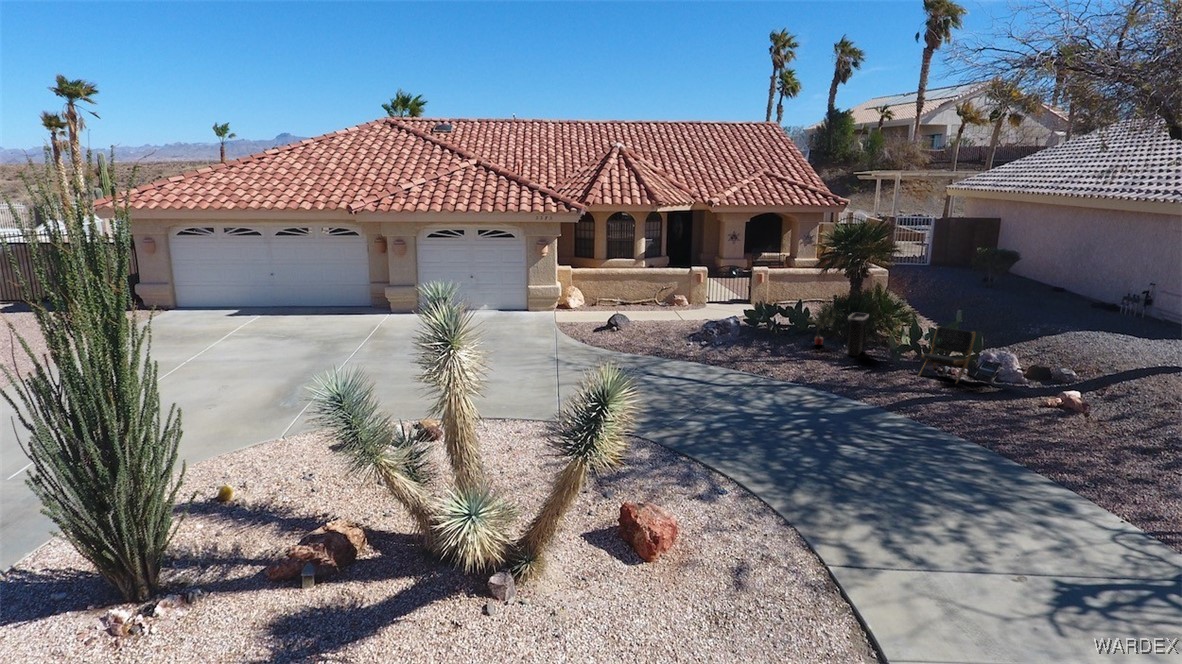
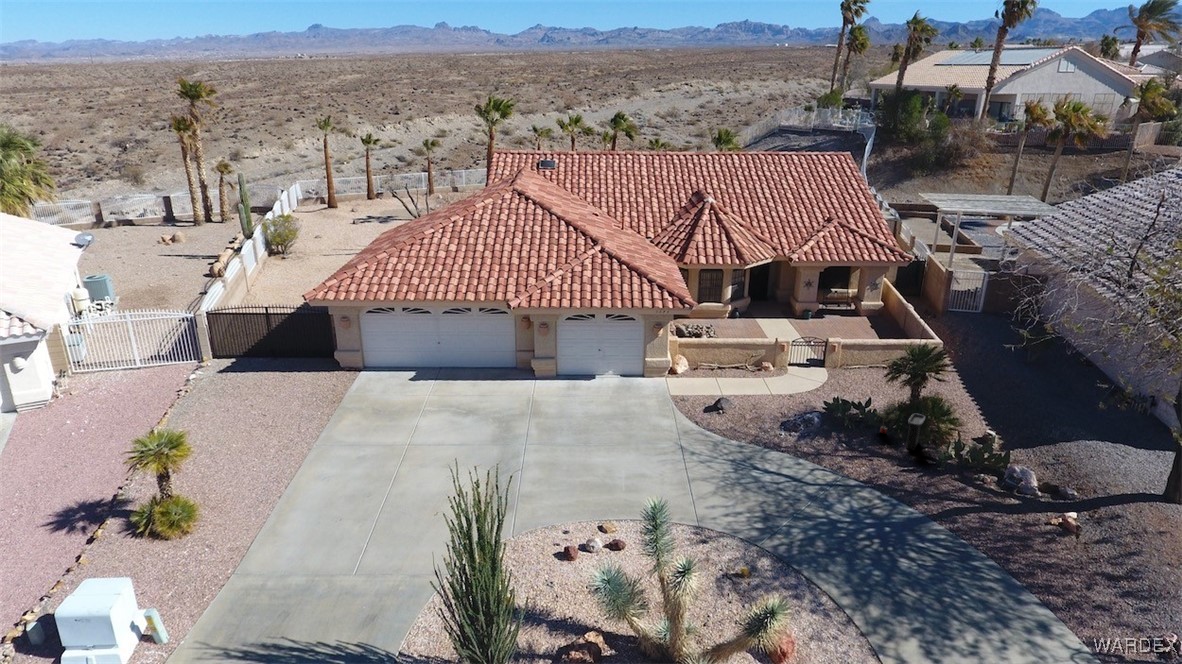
lounge chair: present [918,326,976,383] -> none [960,439,1008,490]

